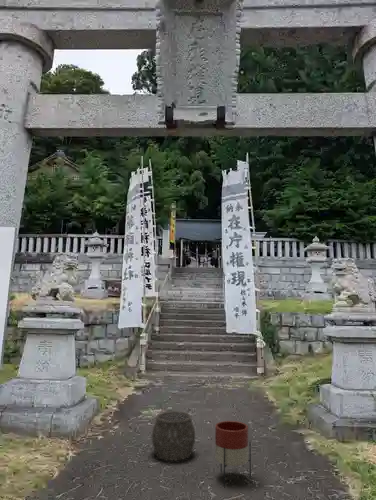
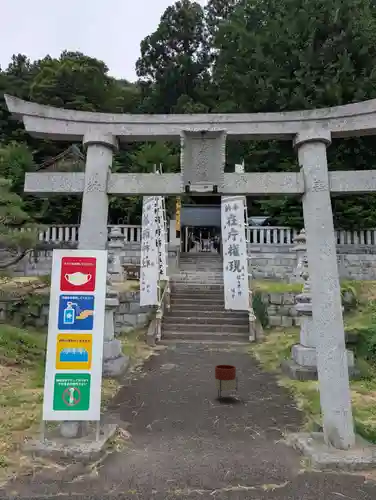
woven basket: present [152,411,195,461] -> none [173,361,202,391]

